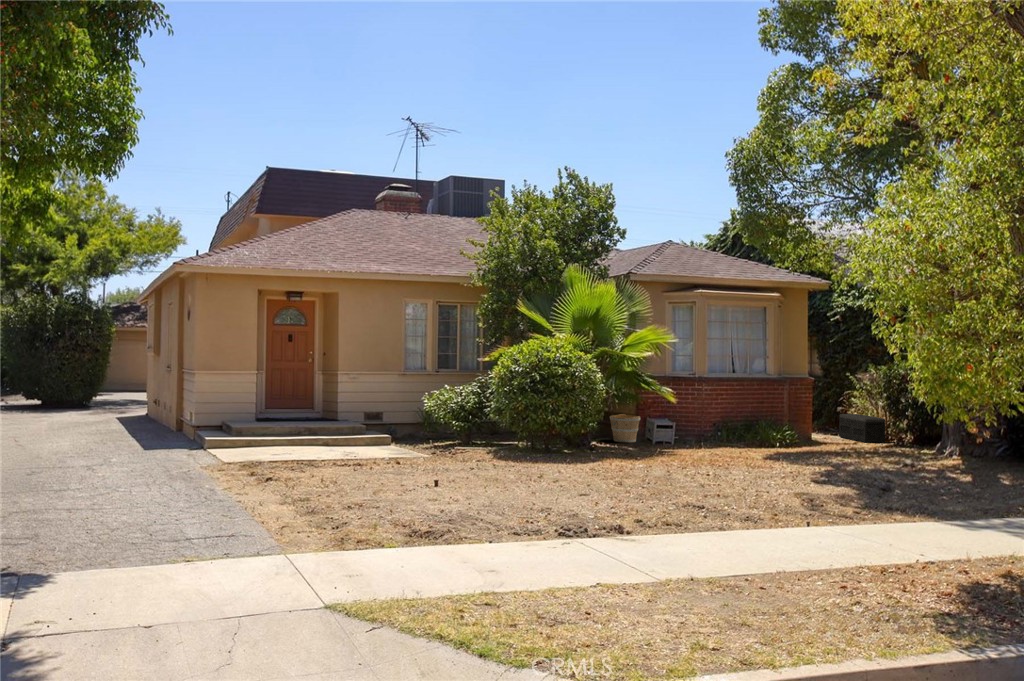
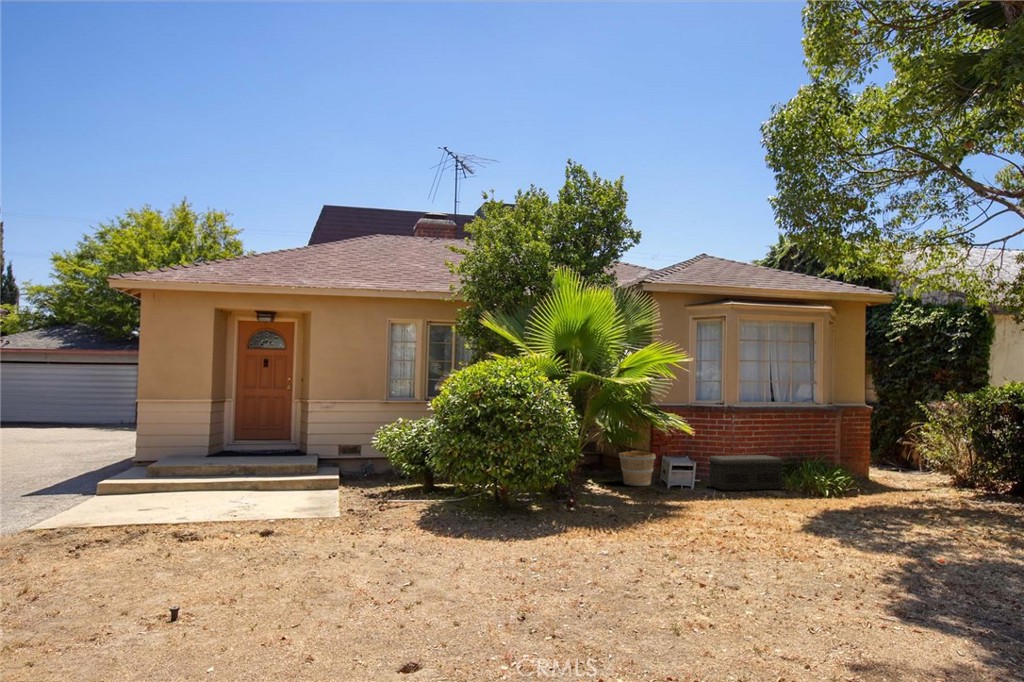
storage bench: present [839,414,885,443] -> present [709,455,782,491]

